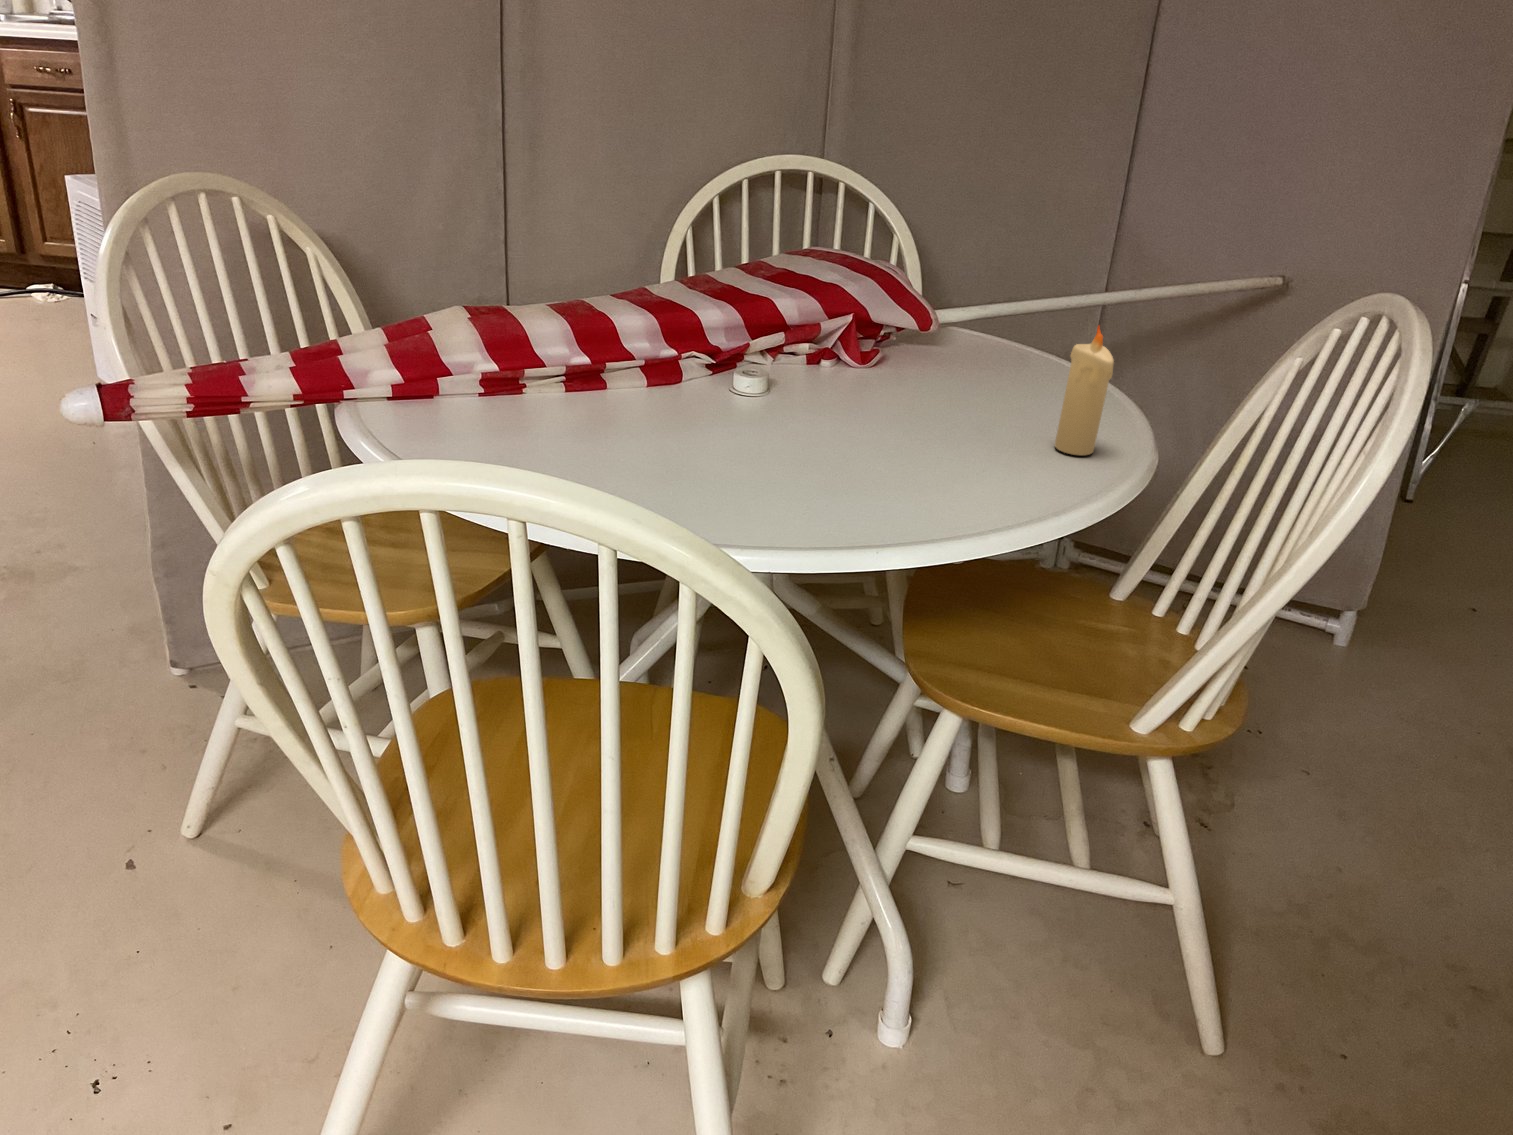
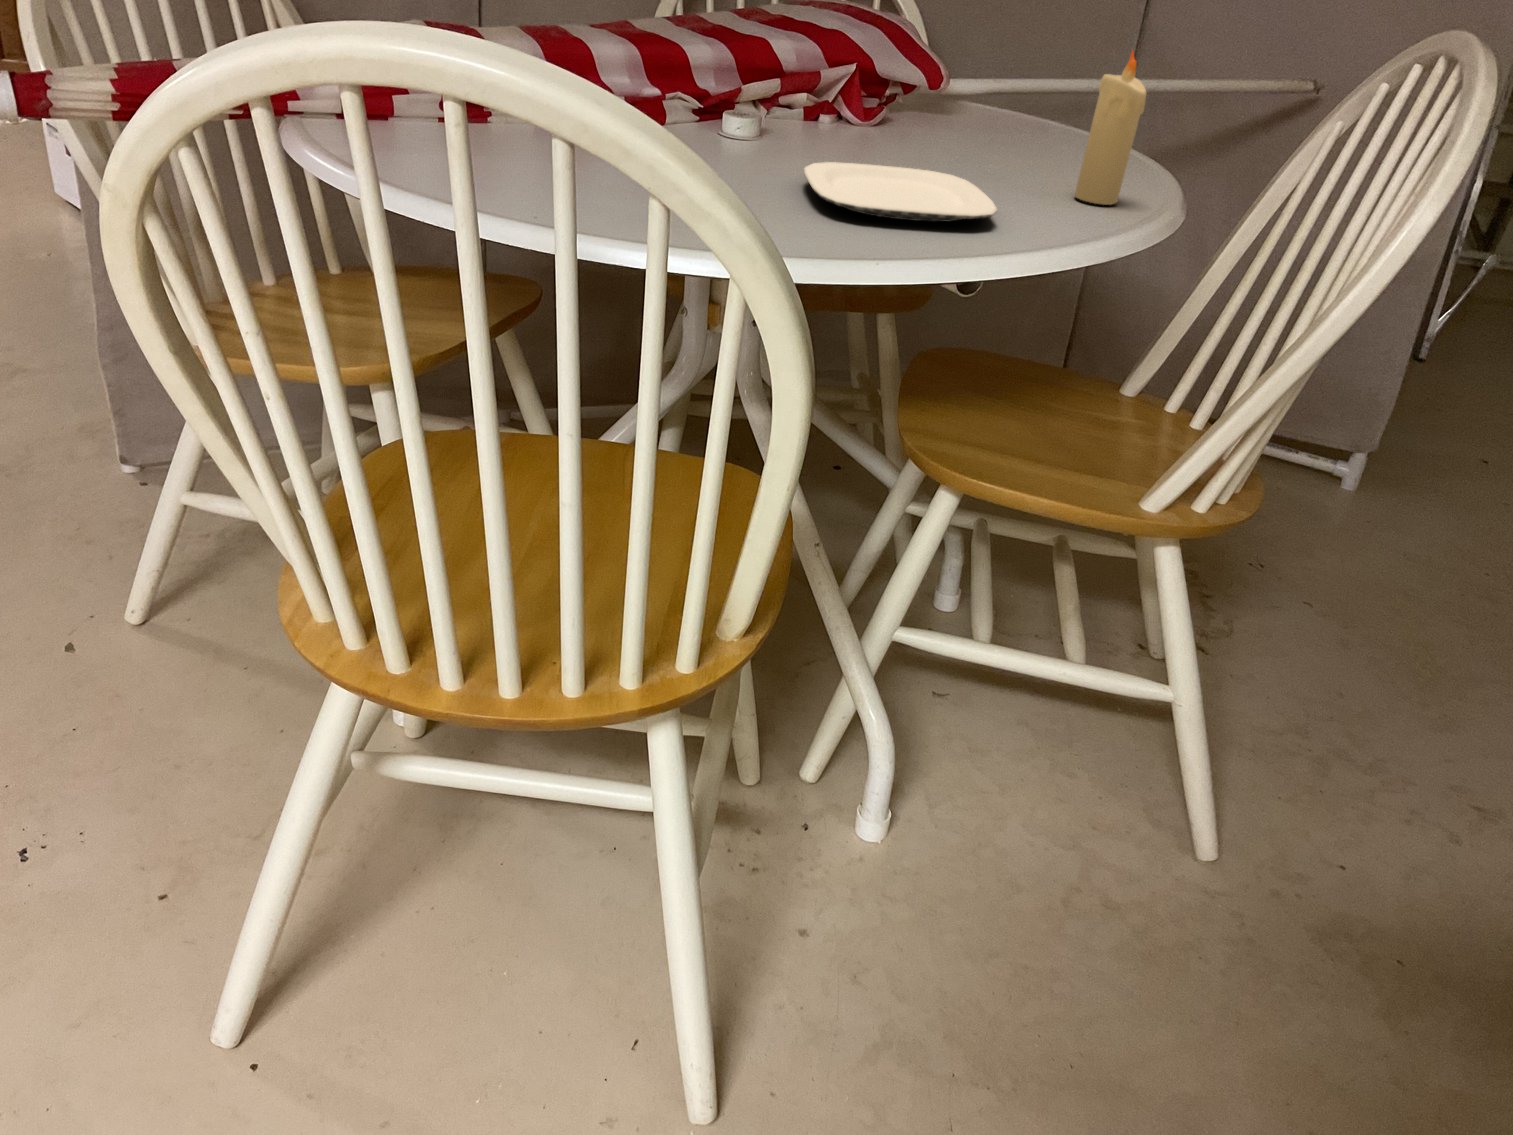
plate: none [809,428,984,493] -> present [804,162,997,221]

